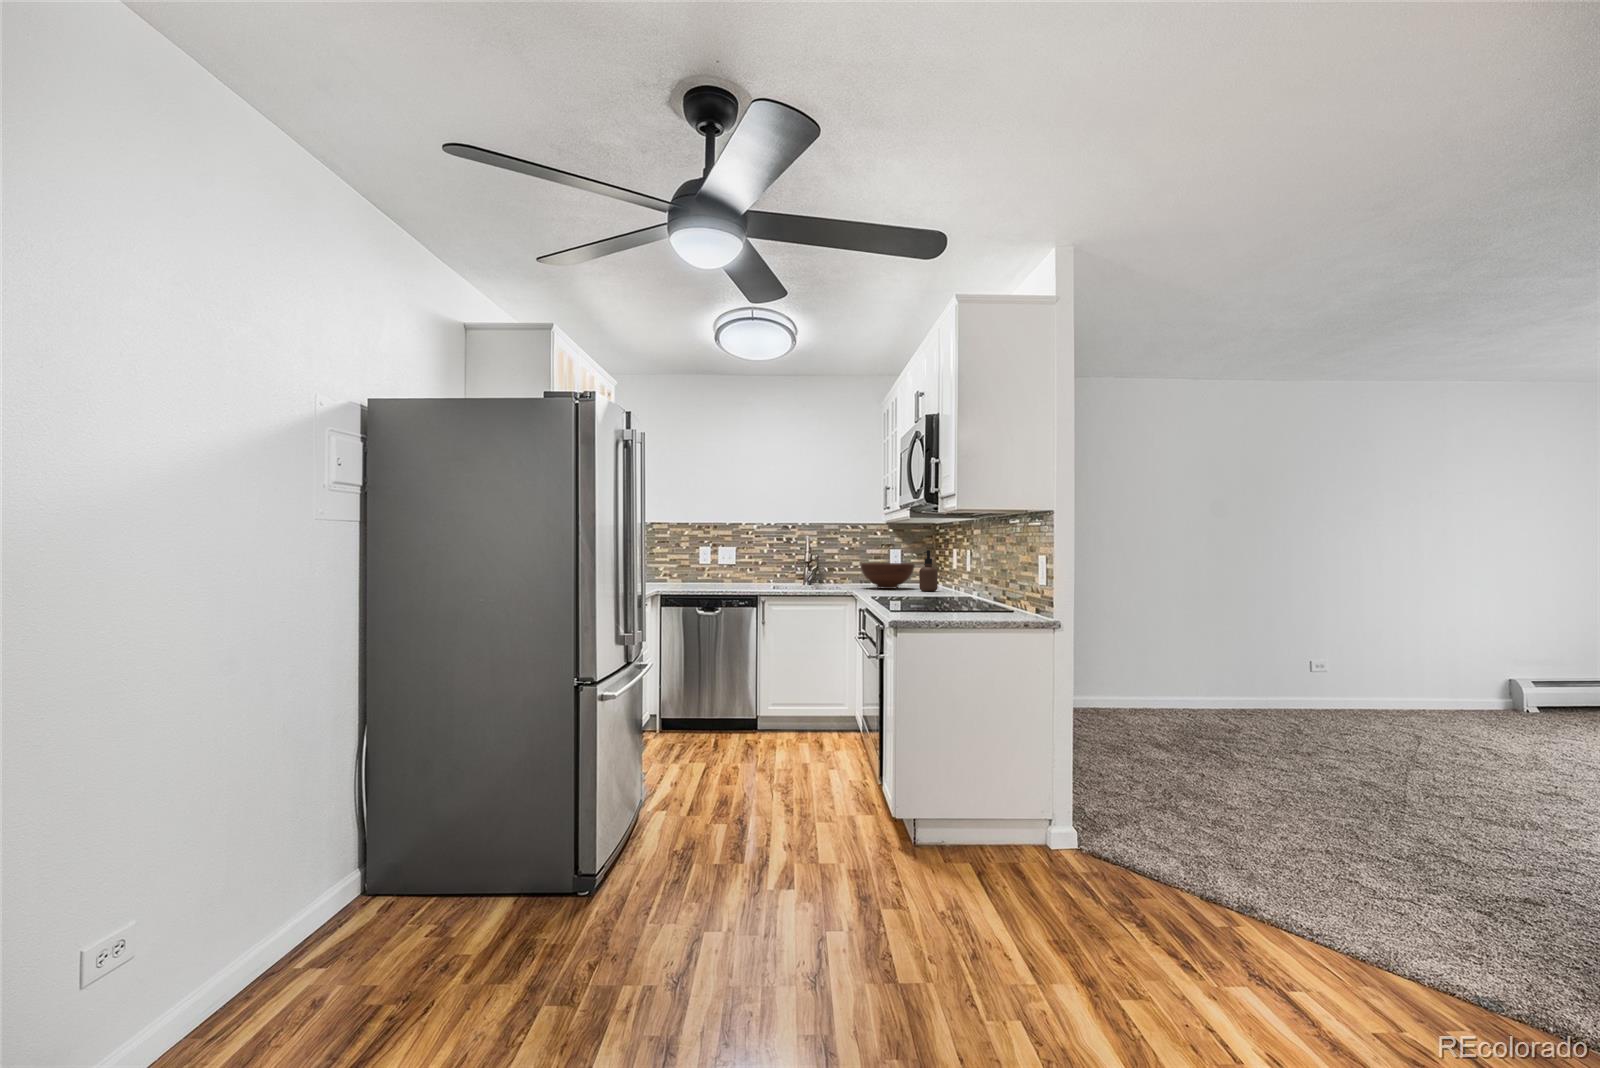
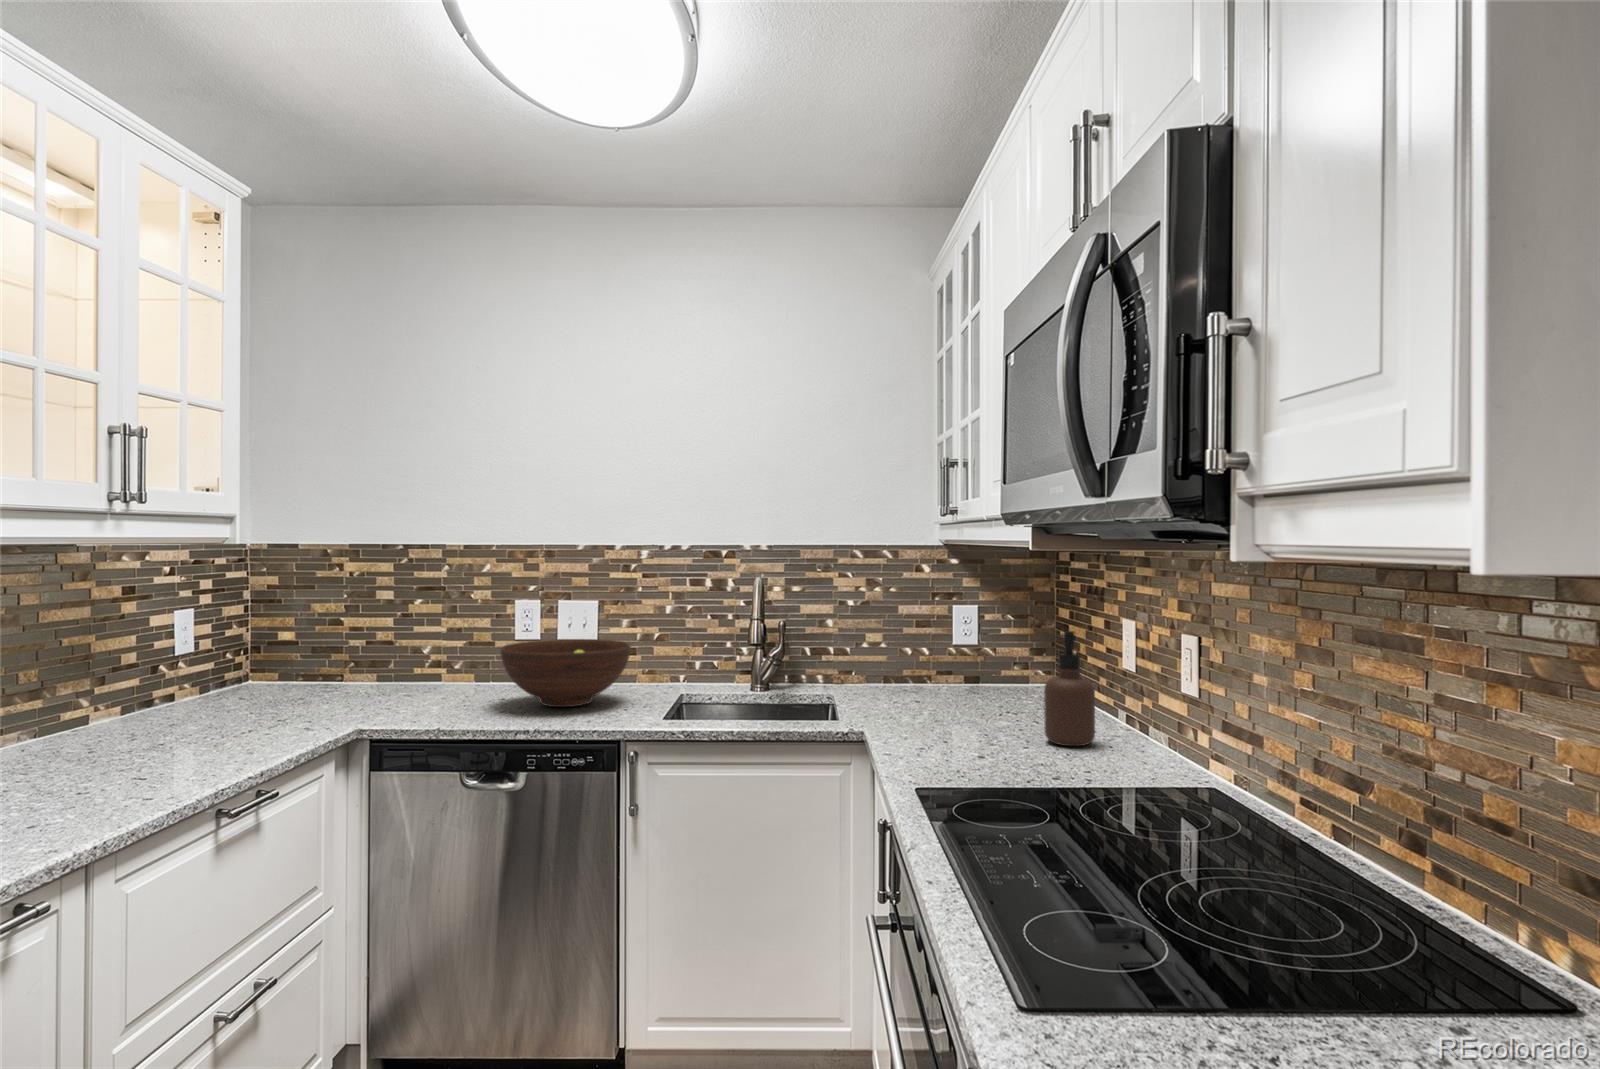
fruit bowl: present [861,563,915,589] -> present [501,639,631,707]

